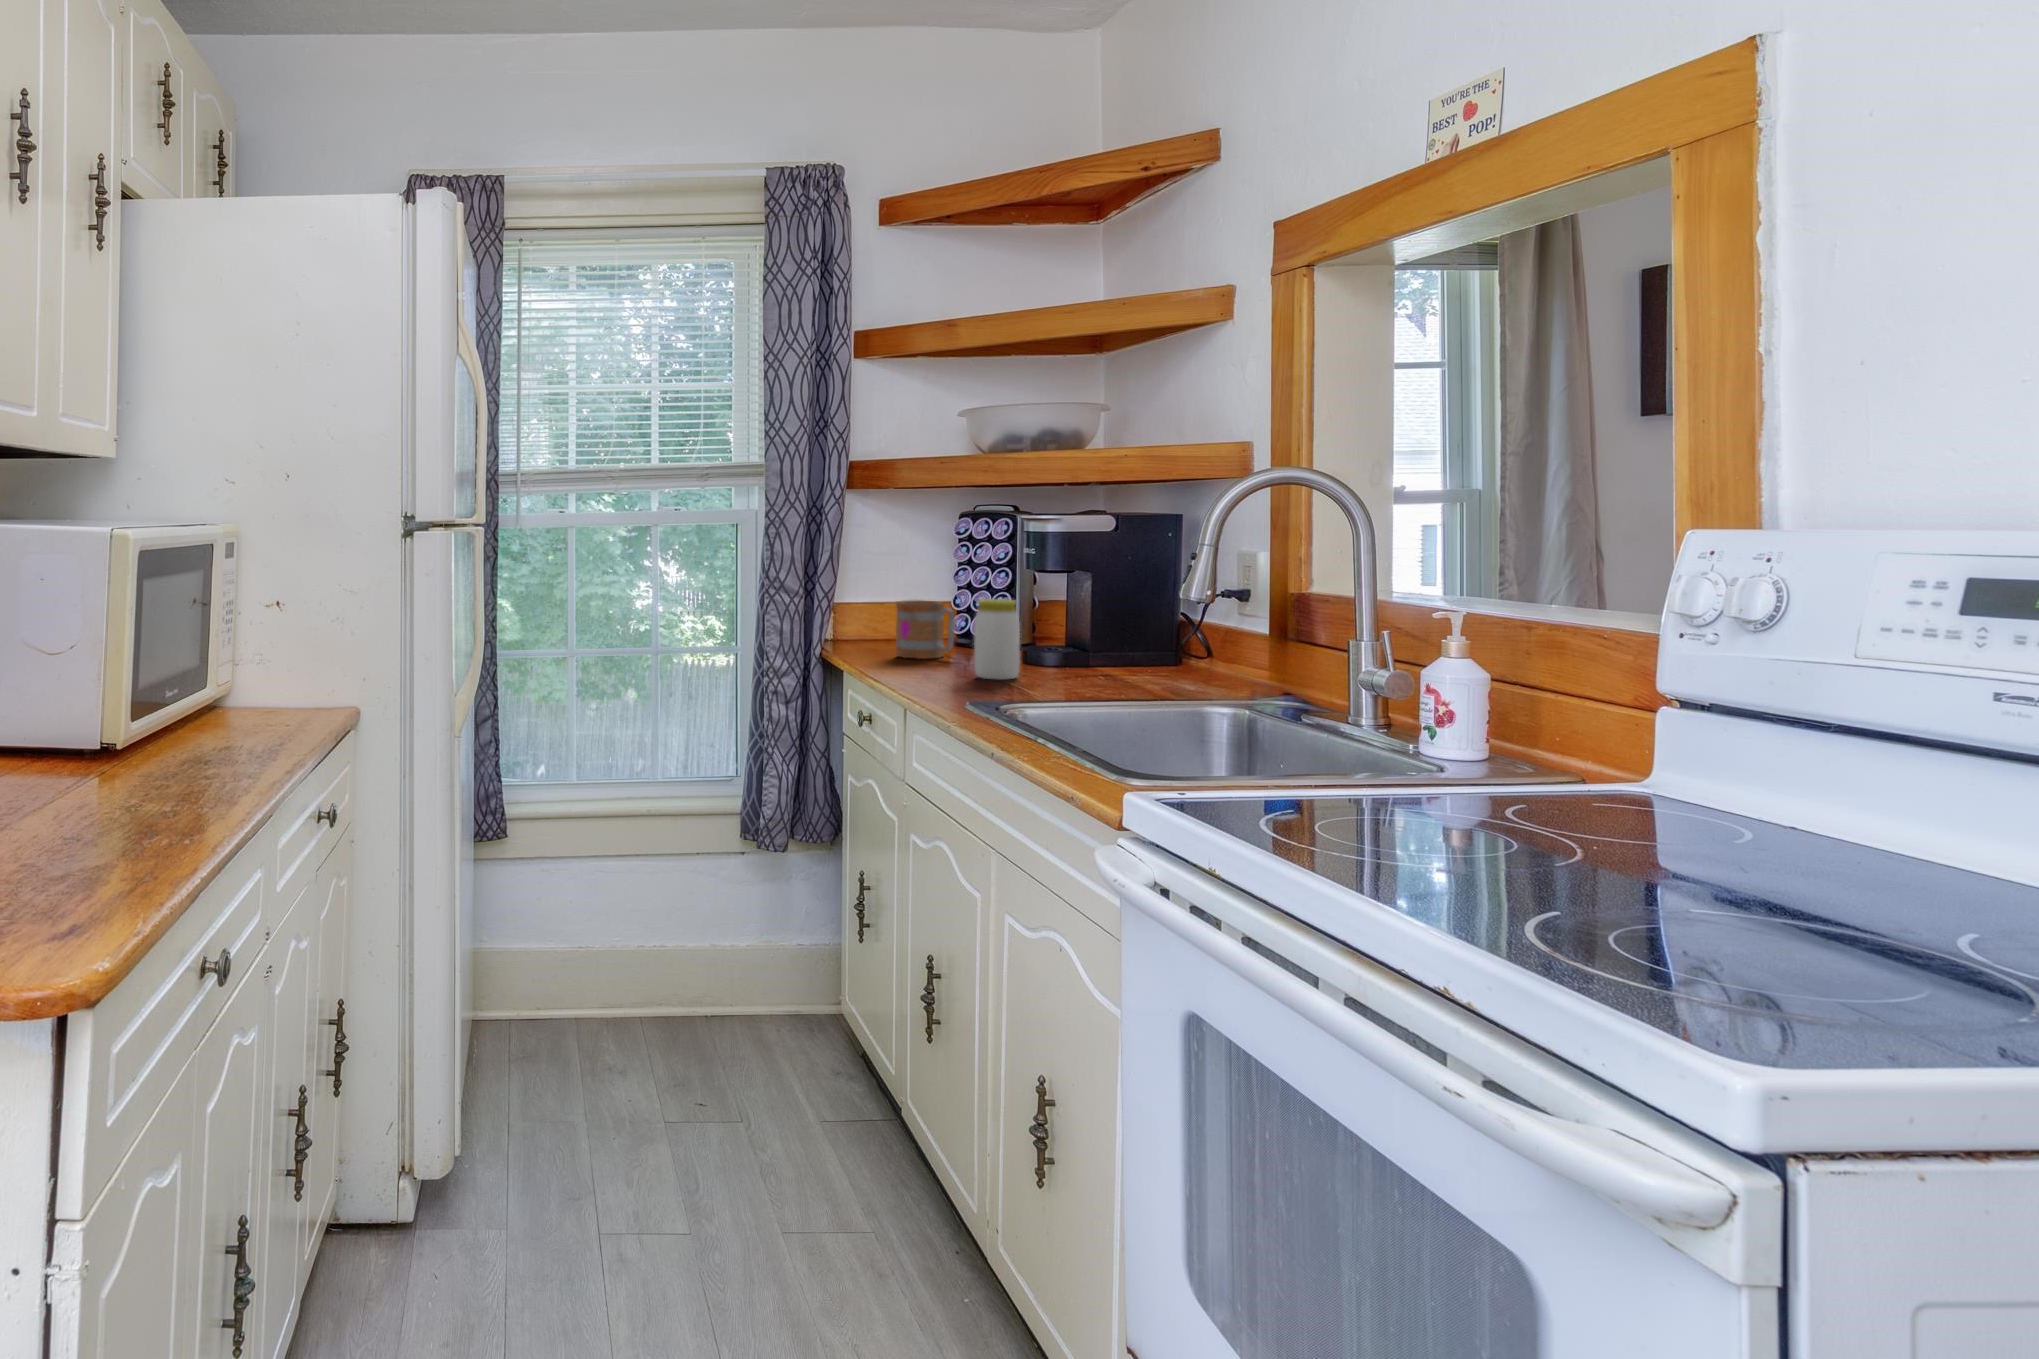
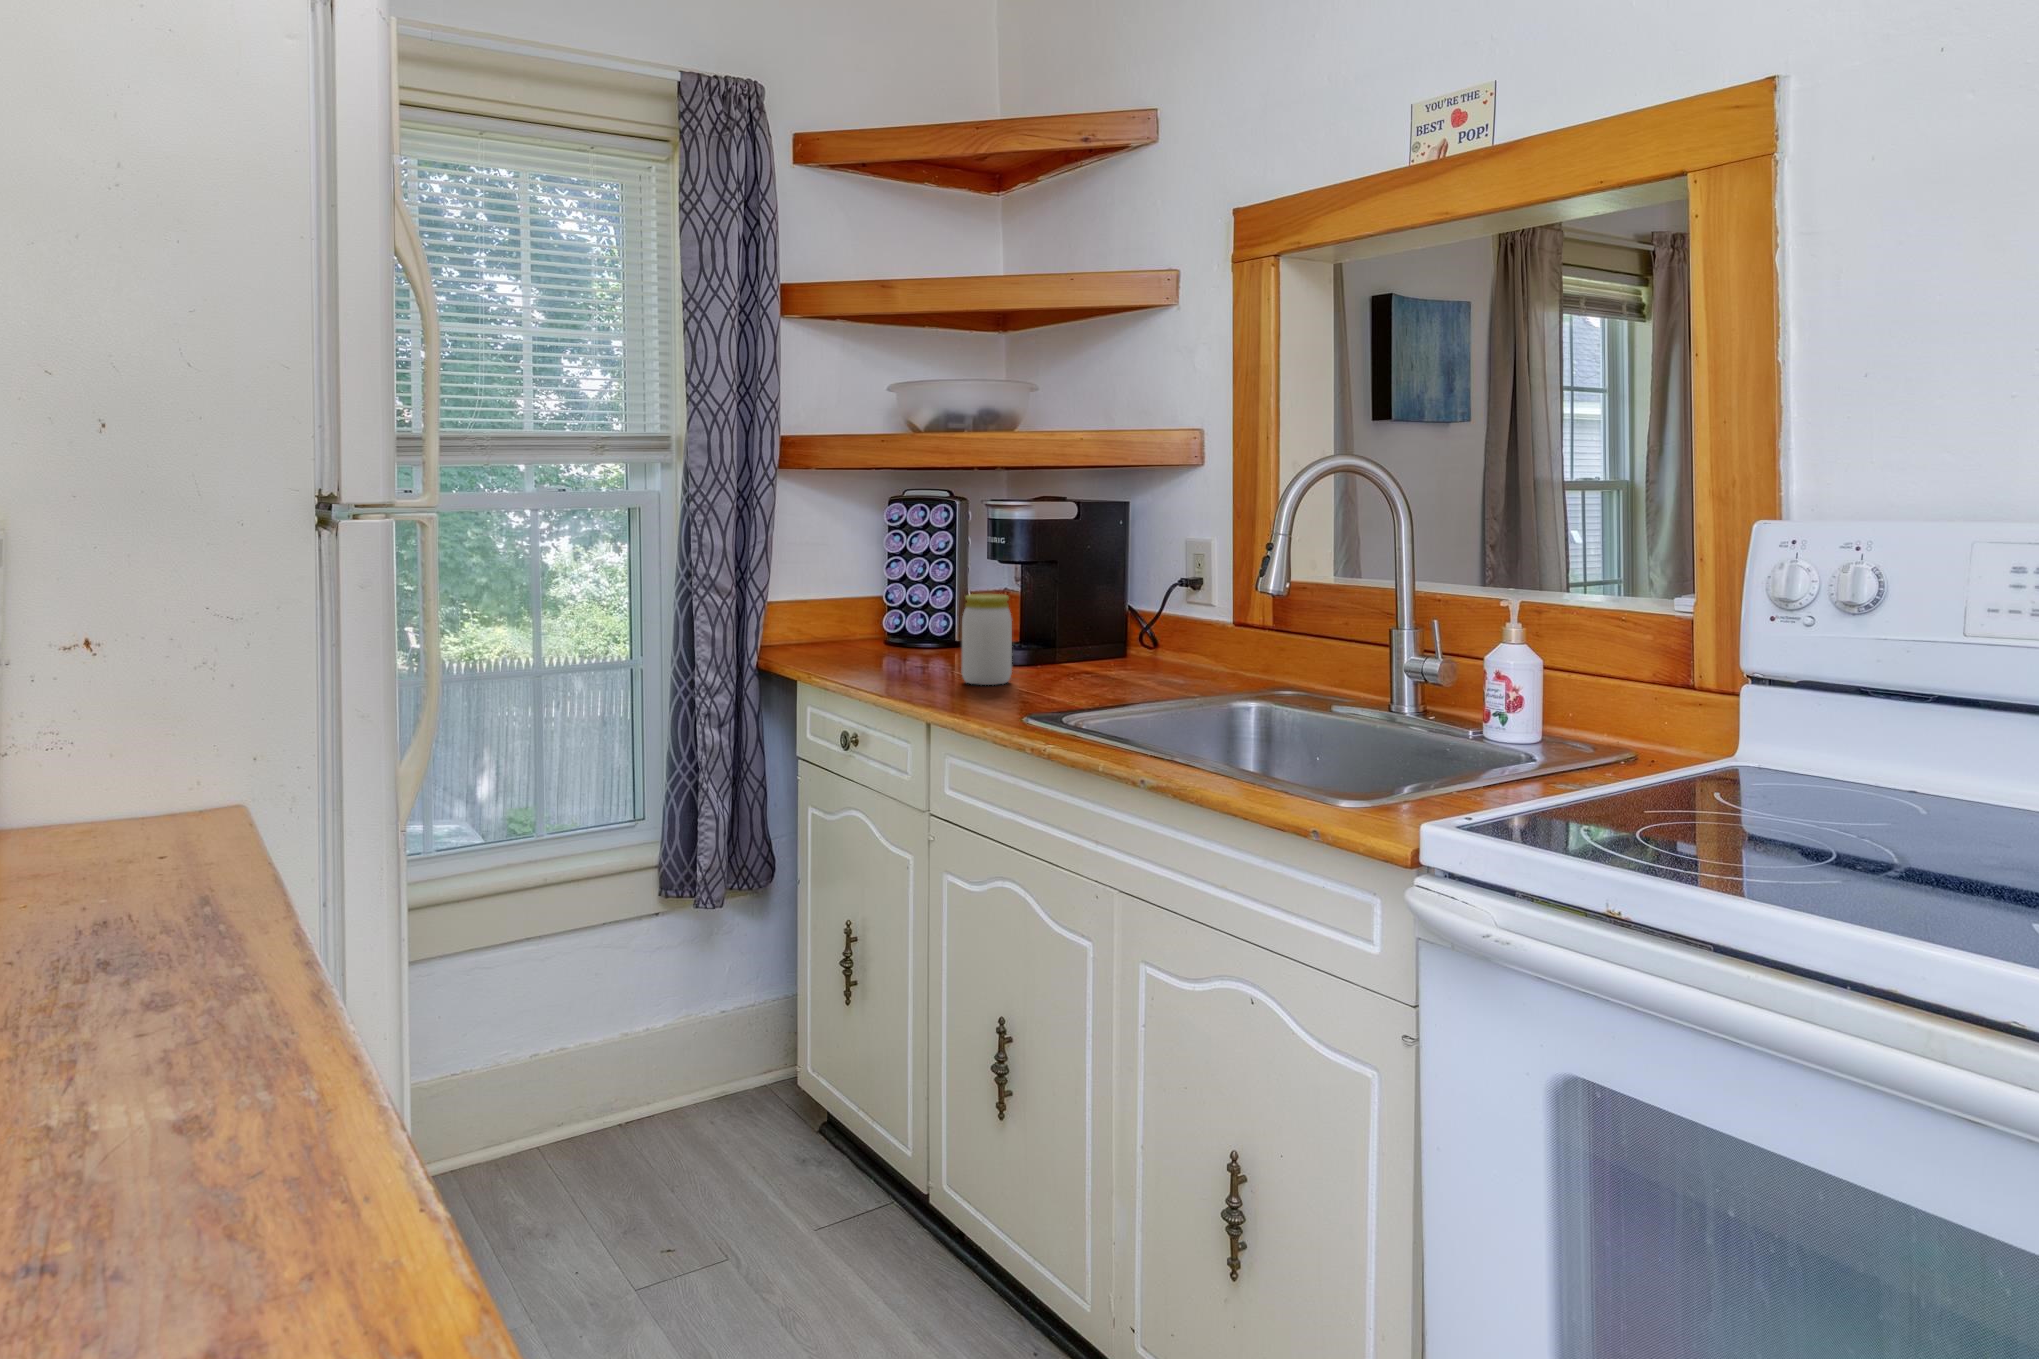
mug: present [896,600,955,659] -> none [844,596,917,664]

